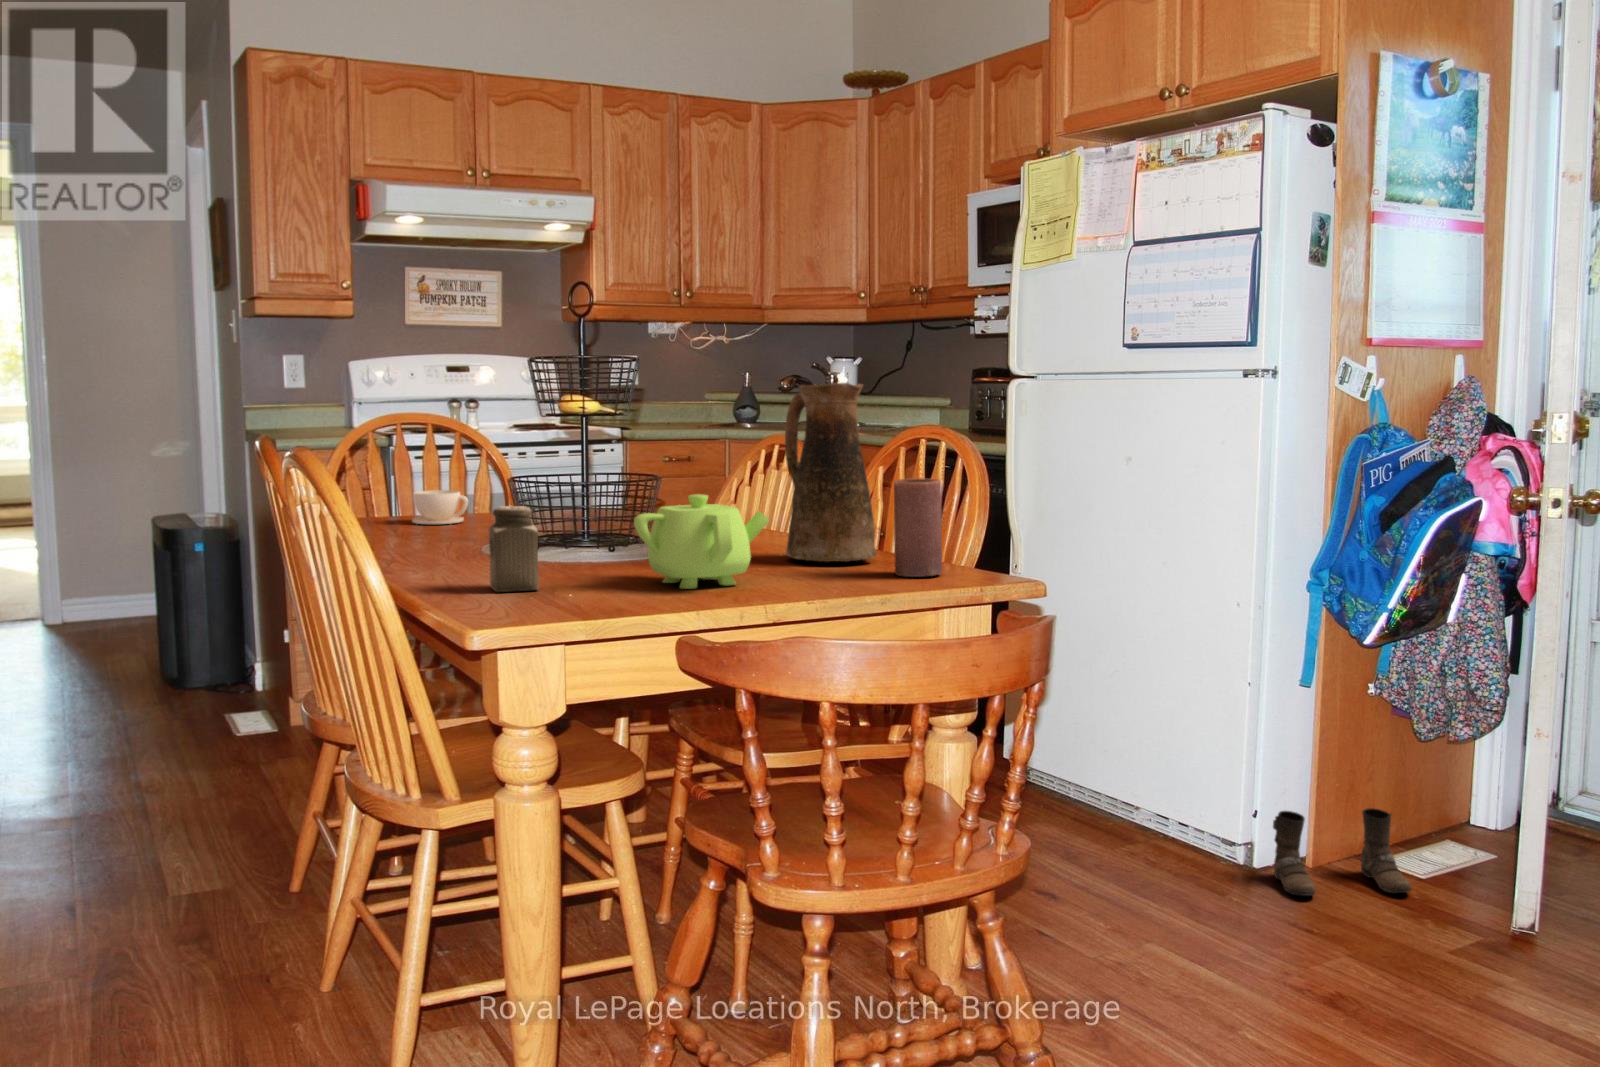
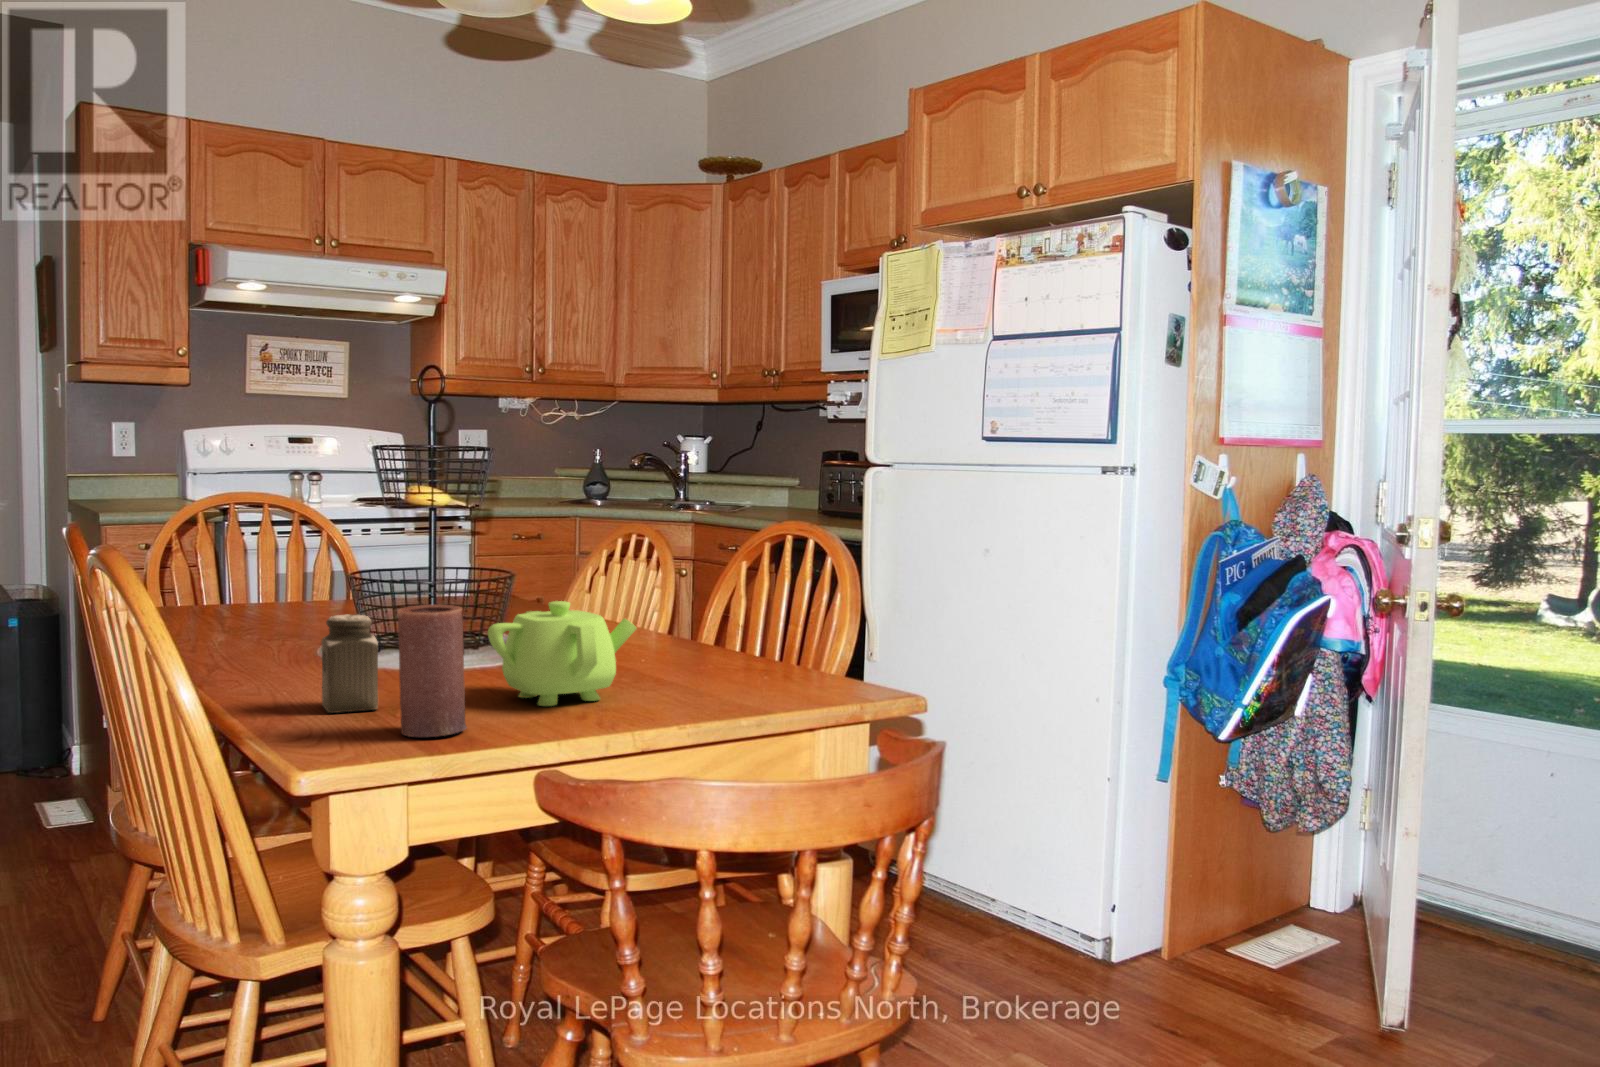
pitcher: present [785,383,876,562] -> none [650,479,747,667]
candle: present [894,478,943,577] -> present [397,605,467,737]
coffee cup: present [412,490,468,524] -> none [241,578,304,616]
boots: present [1273,808,1411,896] -> none [1133,900,1268,993]

